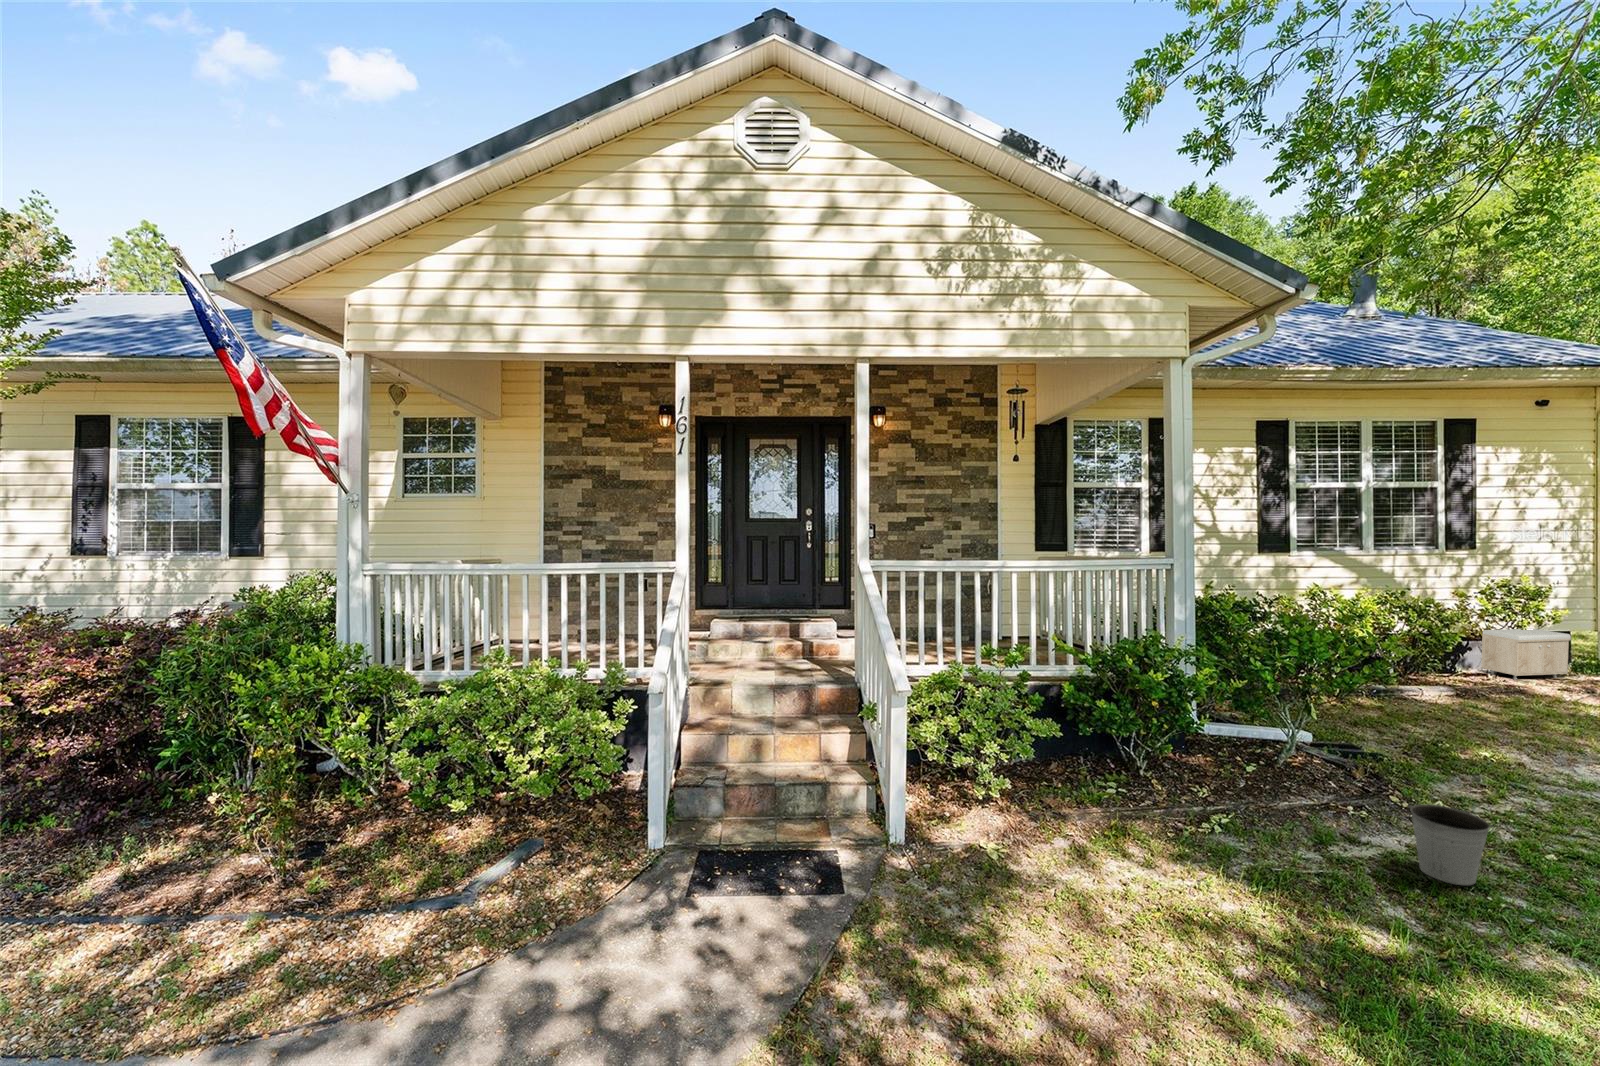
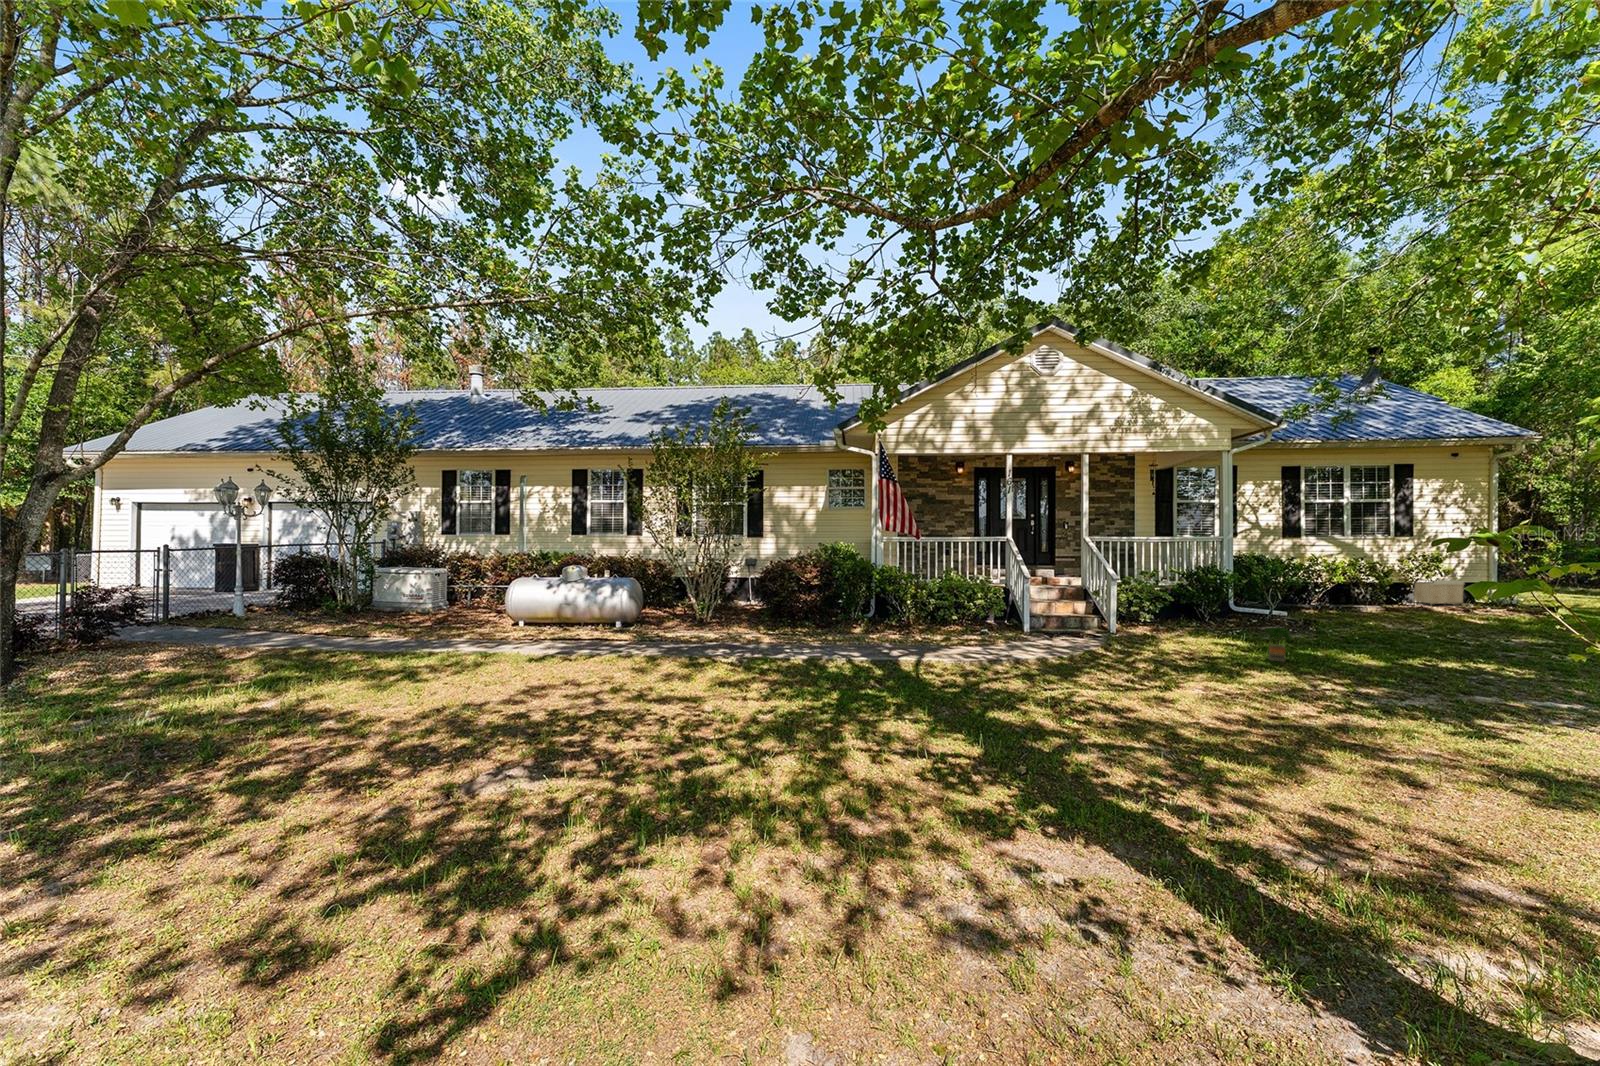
bucket: present [1409,805,1492,885] -> none [1320,627,1349,653]
potted tree: none [1284,836,1375,958] -> present [1265,627,1292,662]

